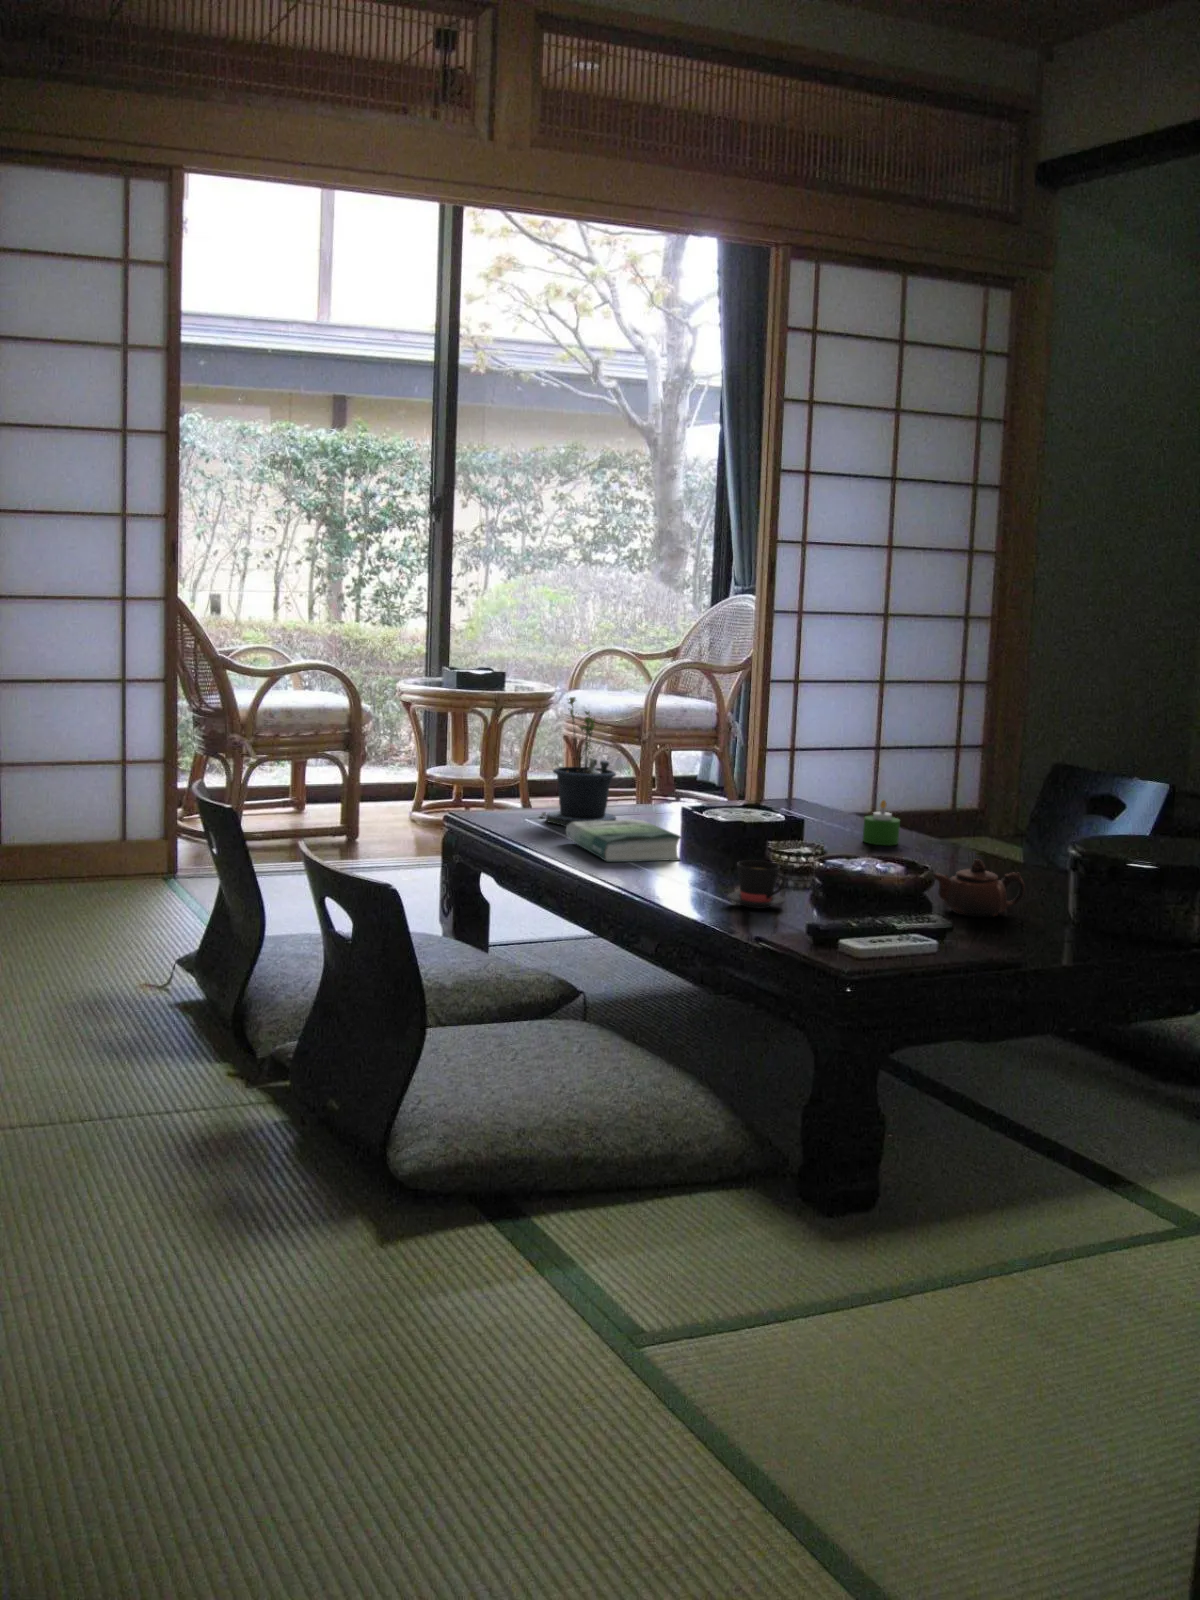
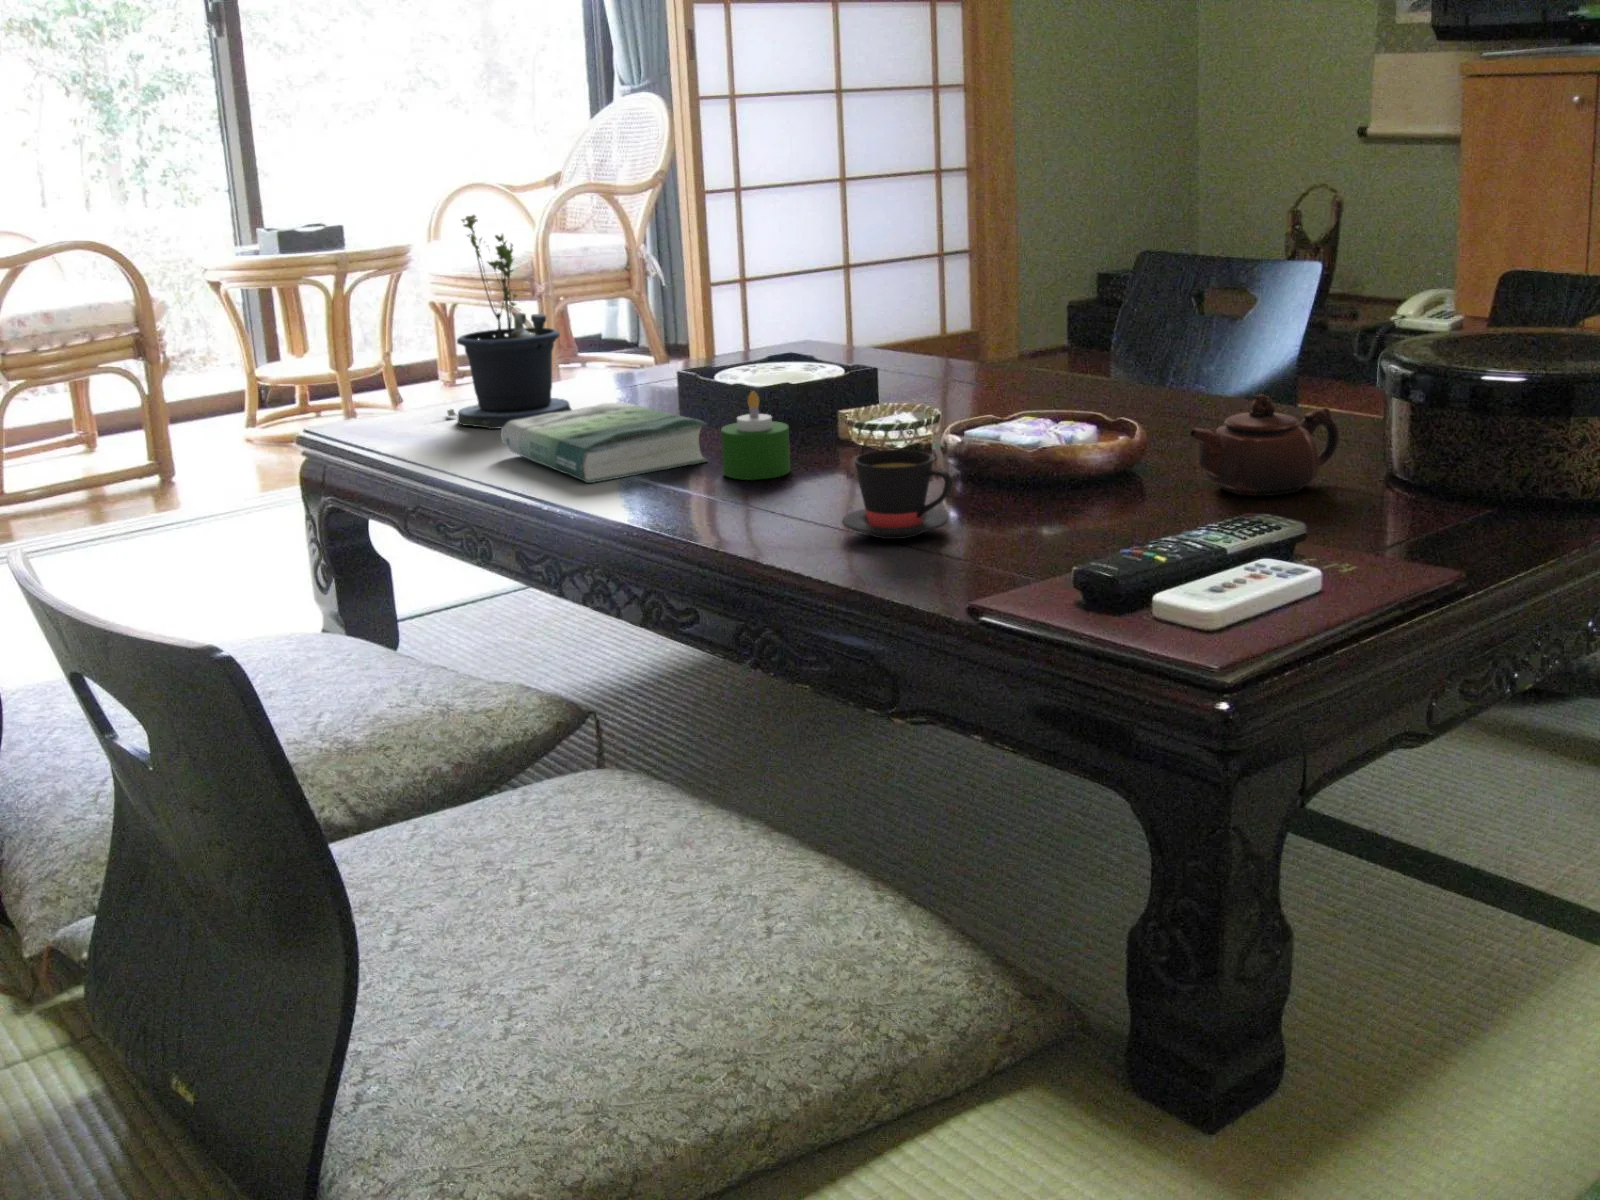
candle: present [863,800,900,845] -> present [721,392,790,480]

